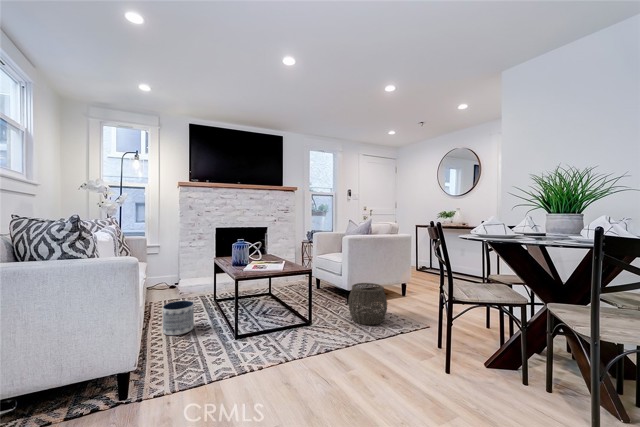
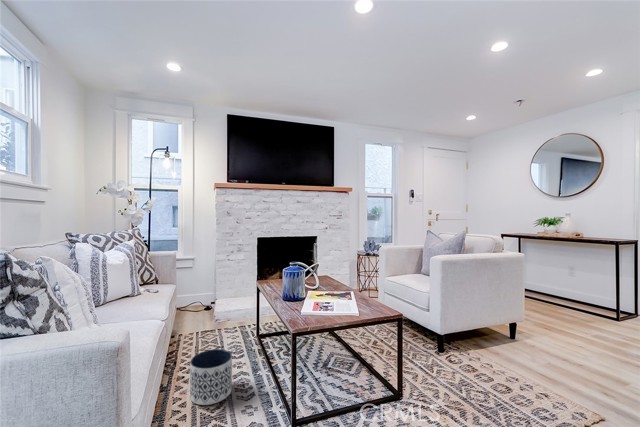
woven basket: present [348,283,387,325] -> none [450,330,518,403]

